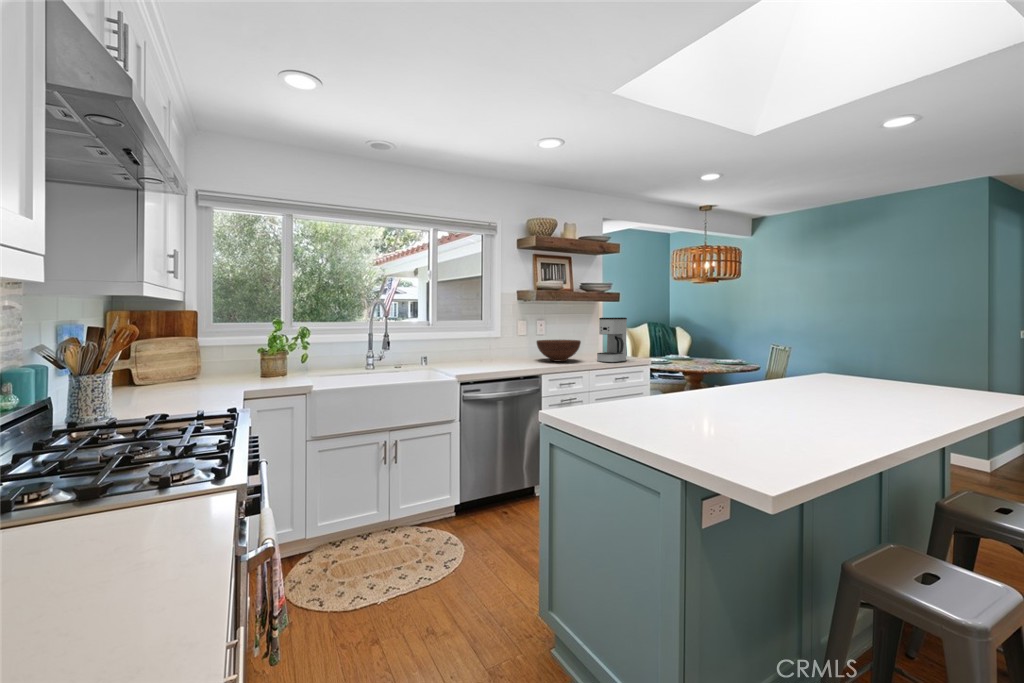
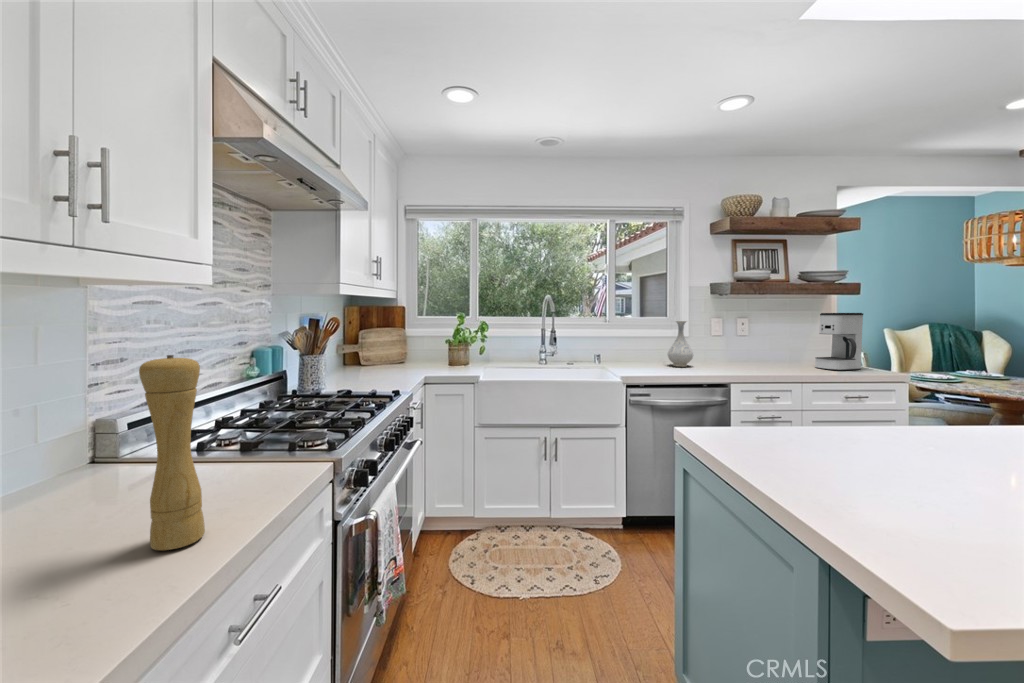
vase: none [488,324,509,366] -> present [668,321,693,367]
fruit bowl: present [537,340,581,362] -> none [731,339,791,365]
pepper mill: none [98,369,167,574] -> present [139,355,205,550]

